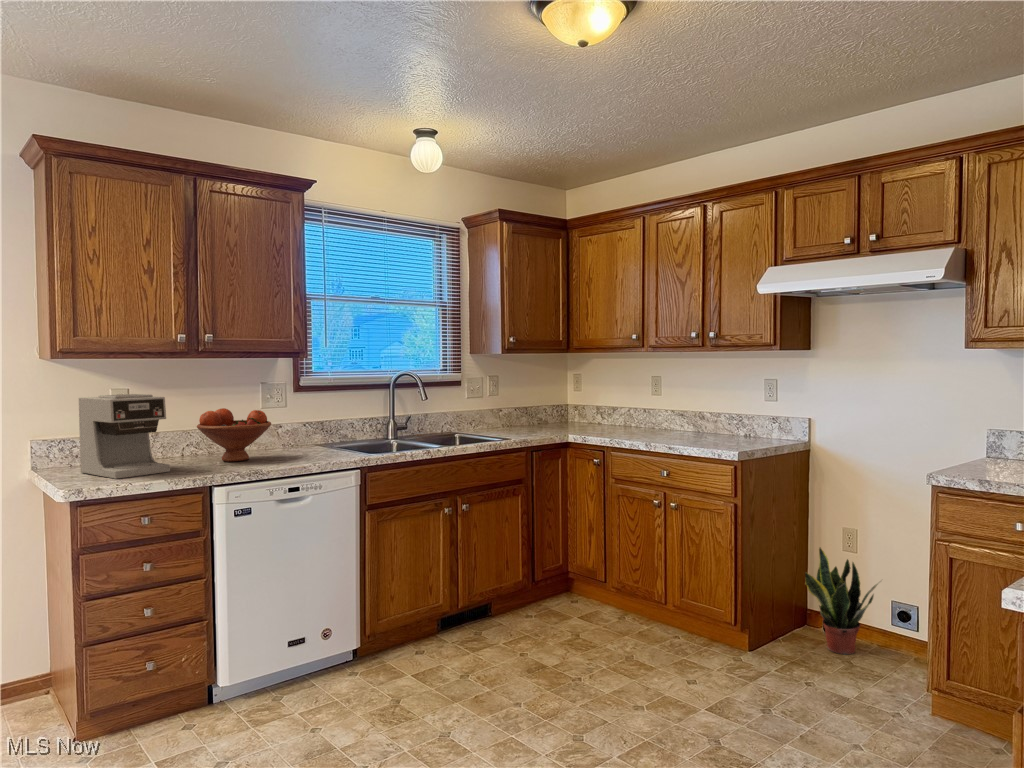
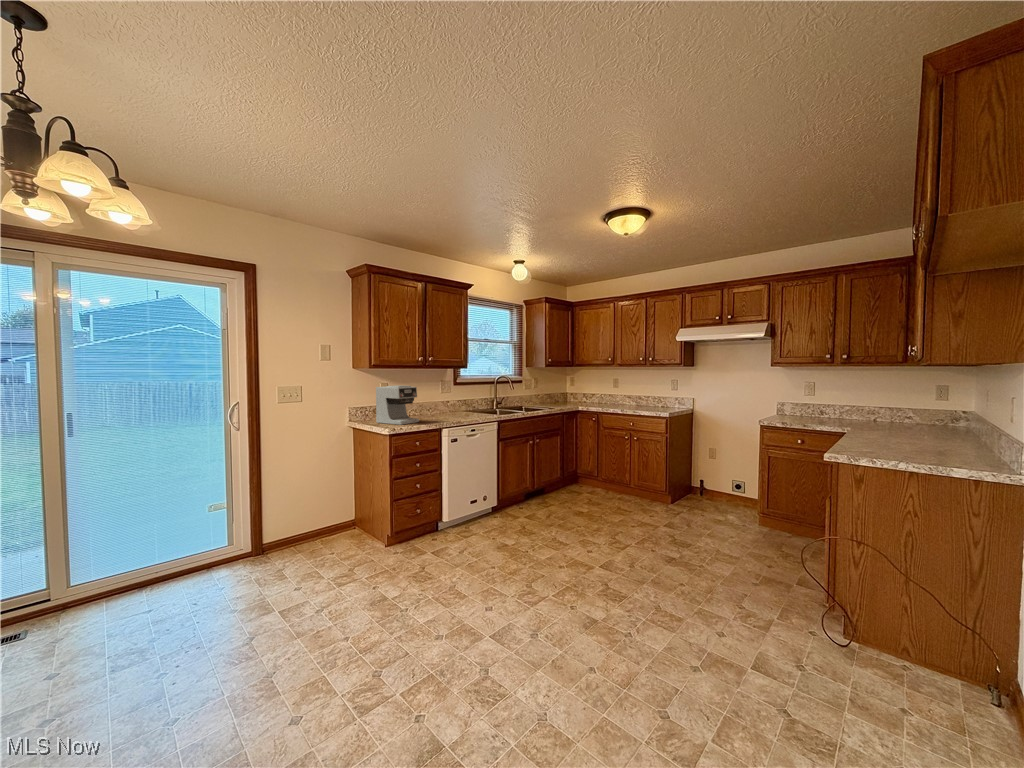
fruit bowl: present [197,408,271,462] -> none [422,393,455,418]
potted plant: present [805,547,880,654] -> none [696,457,730,505]

